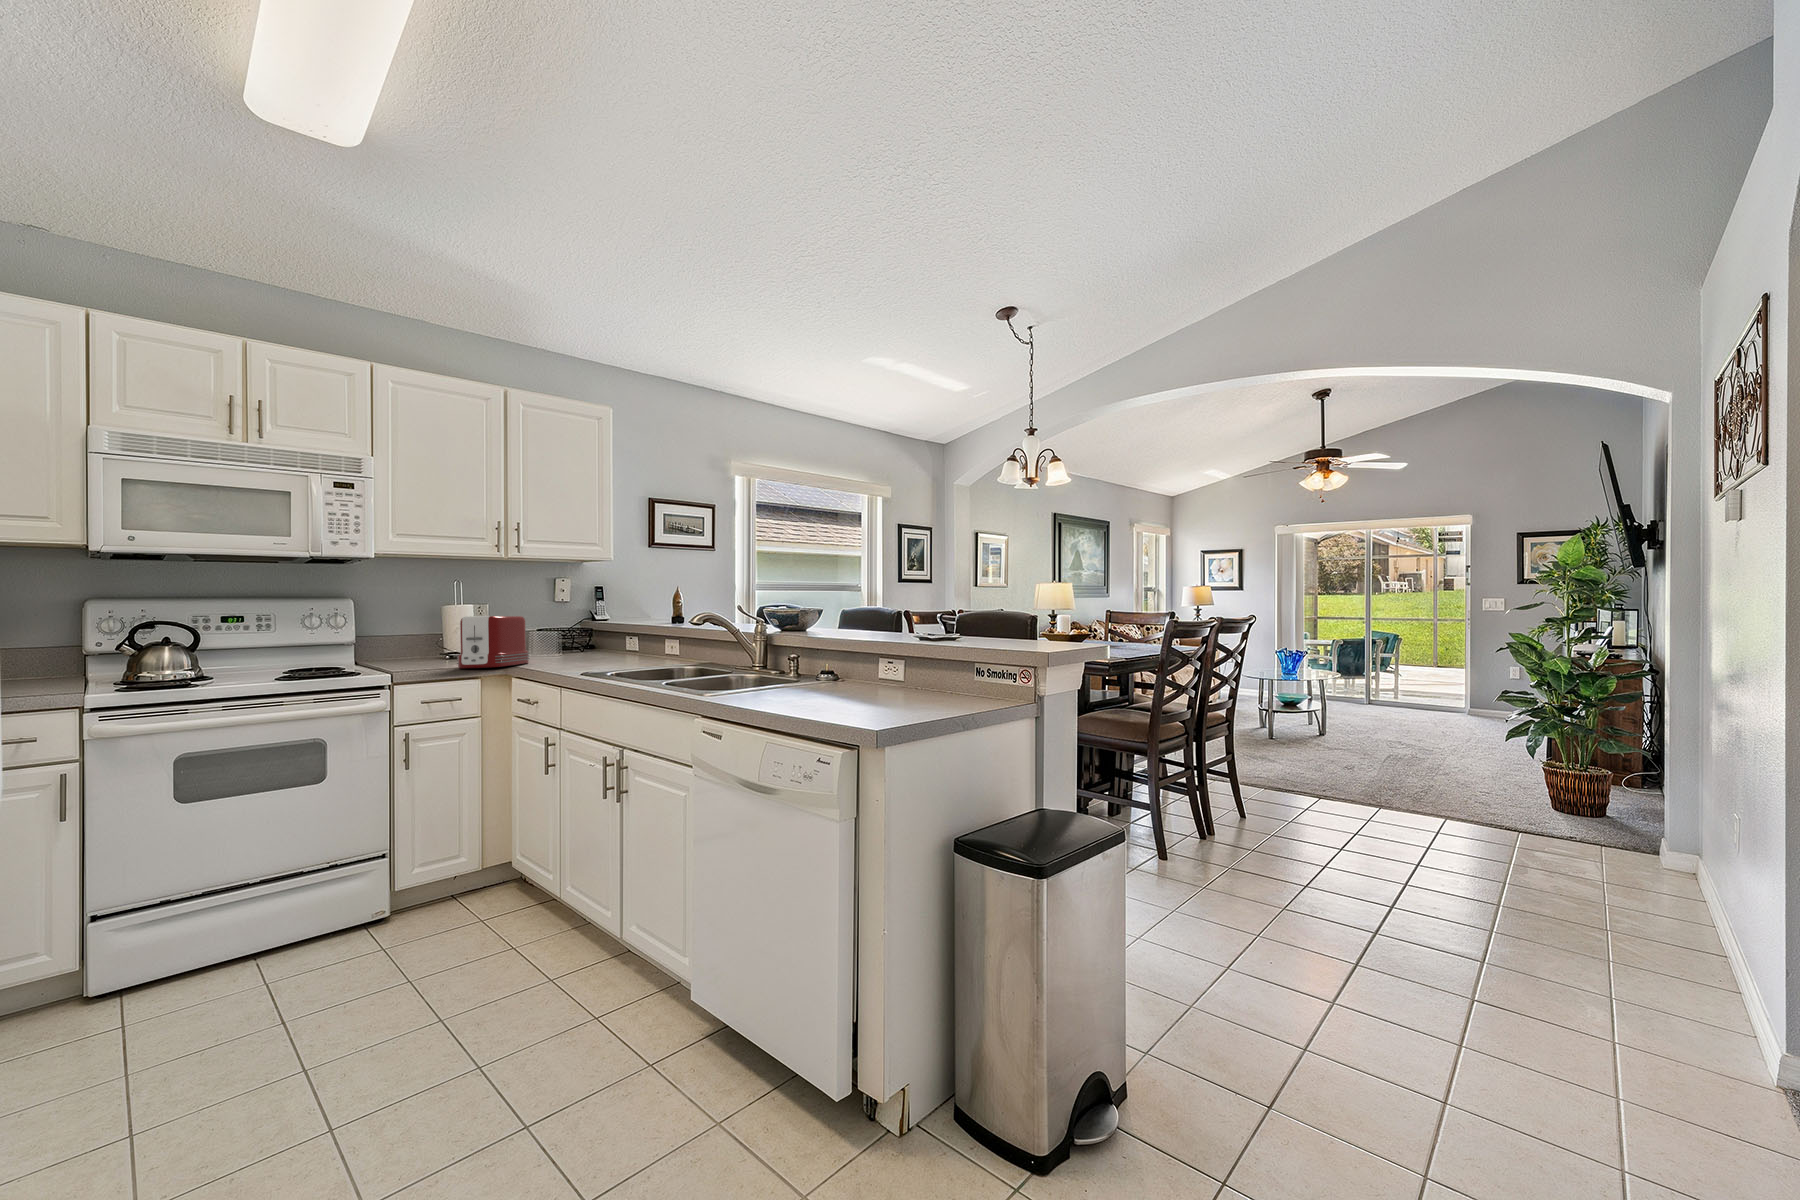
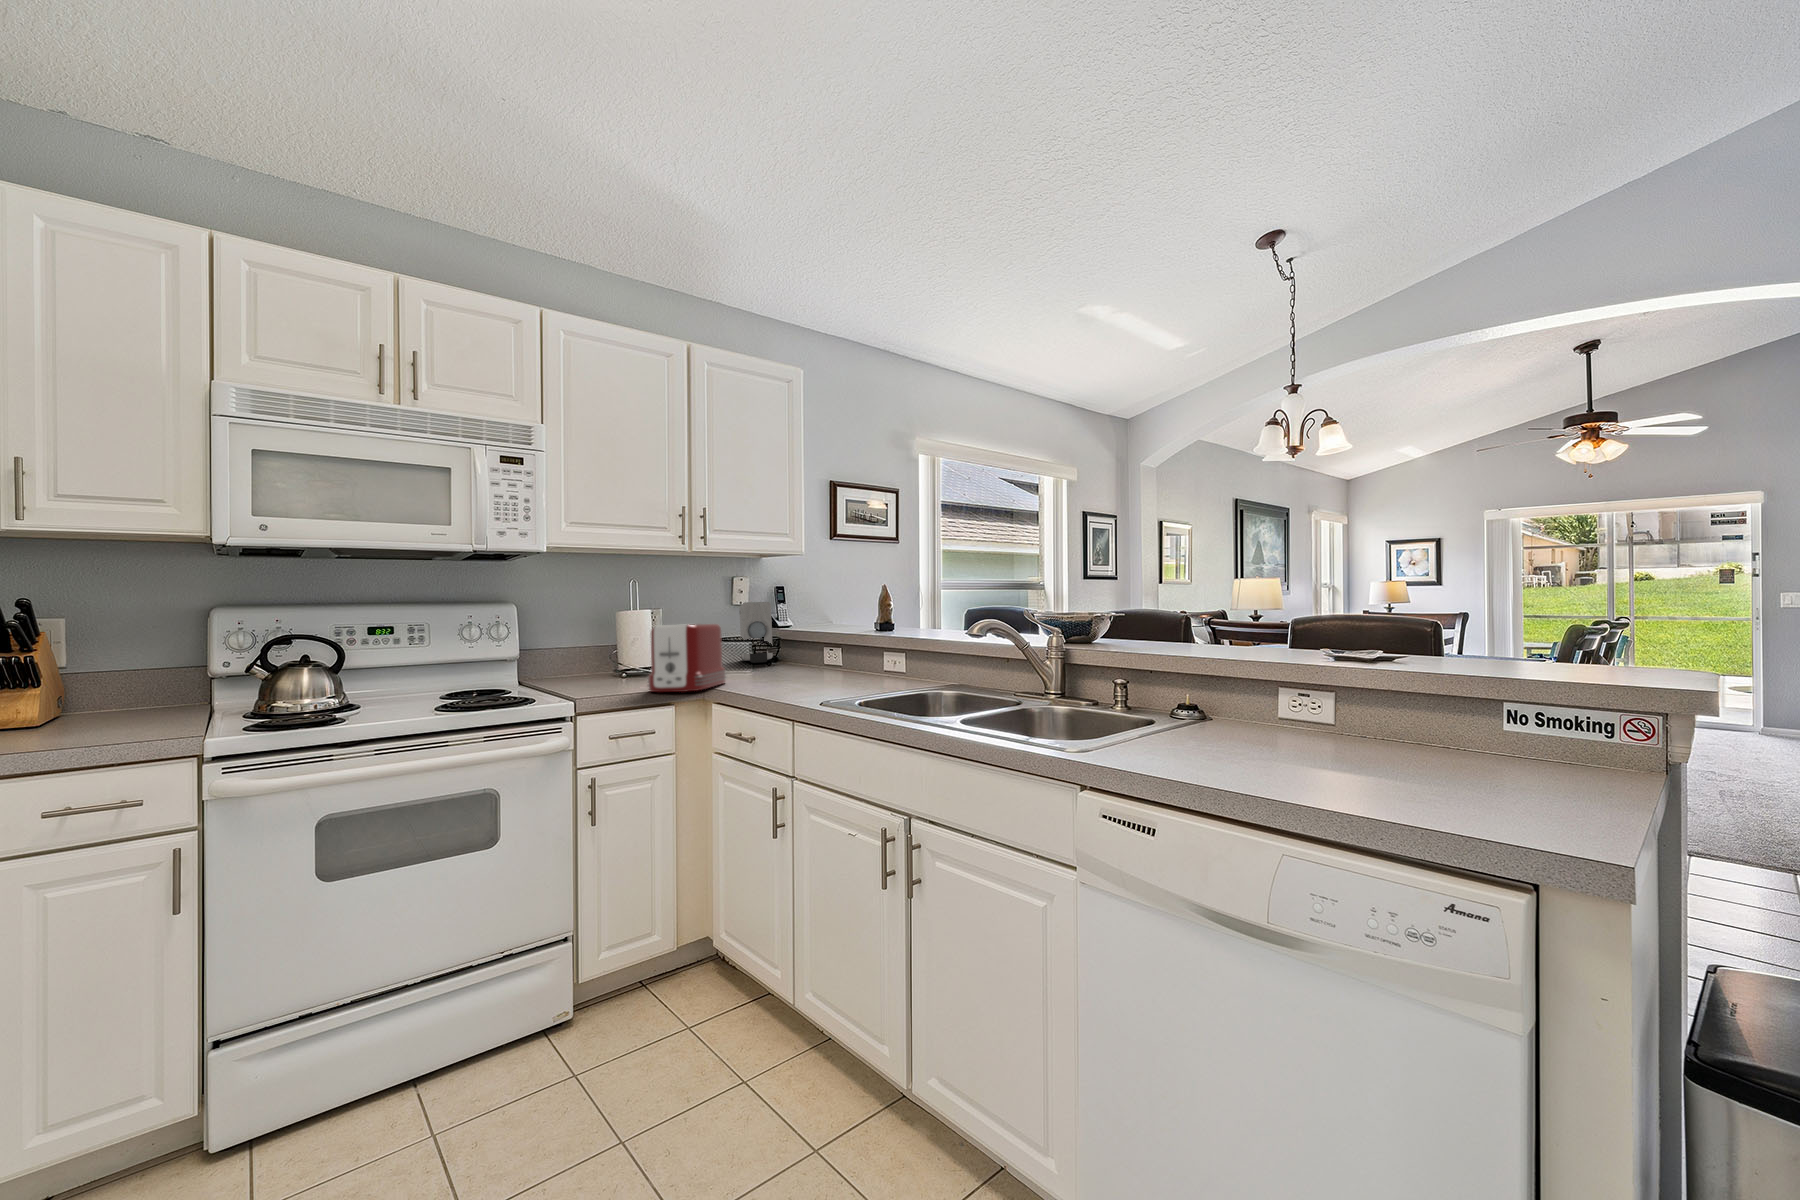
soap dispenser: none [560,600,587,650] -> present [739,602,773,663]

